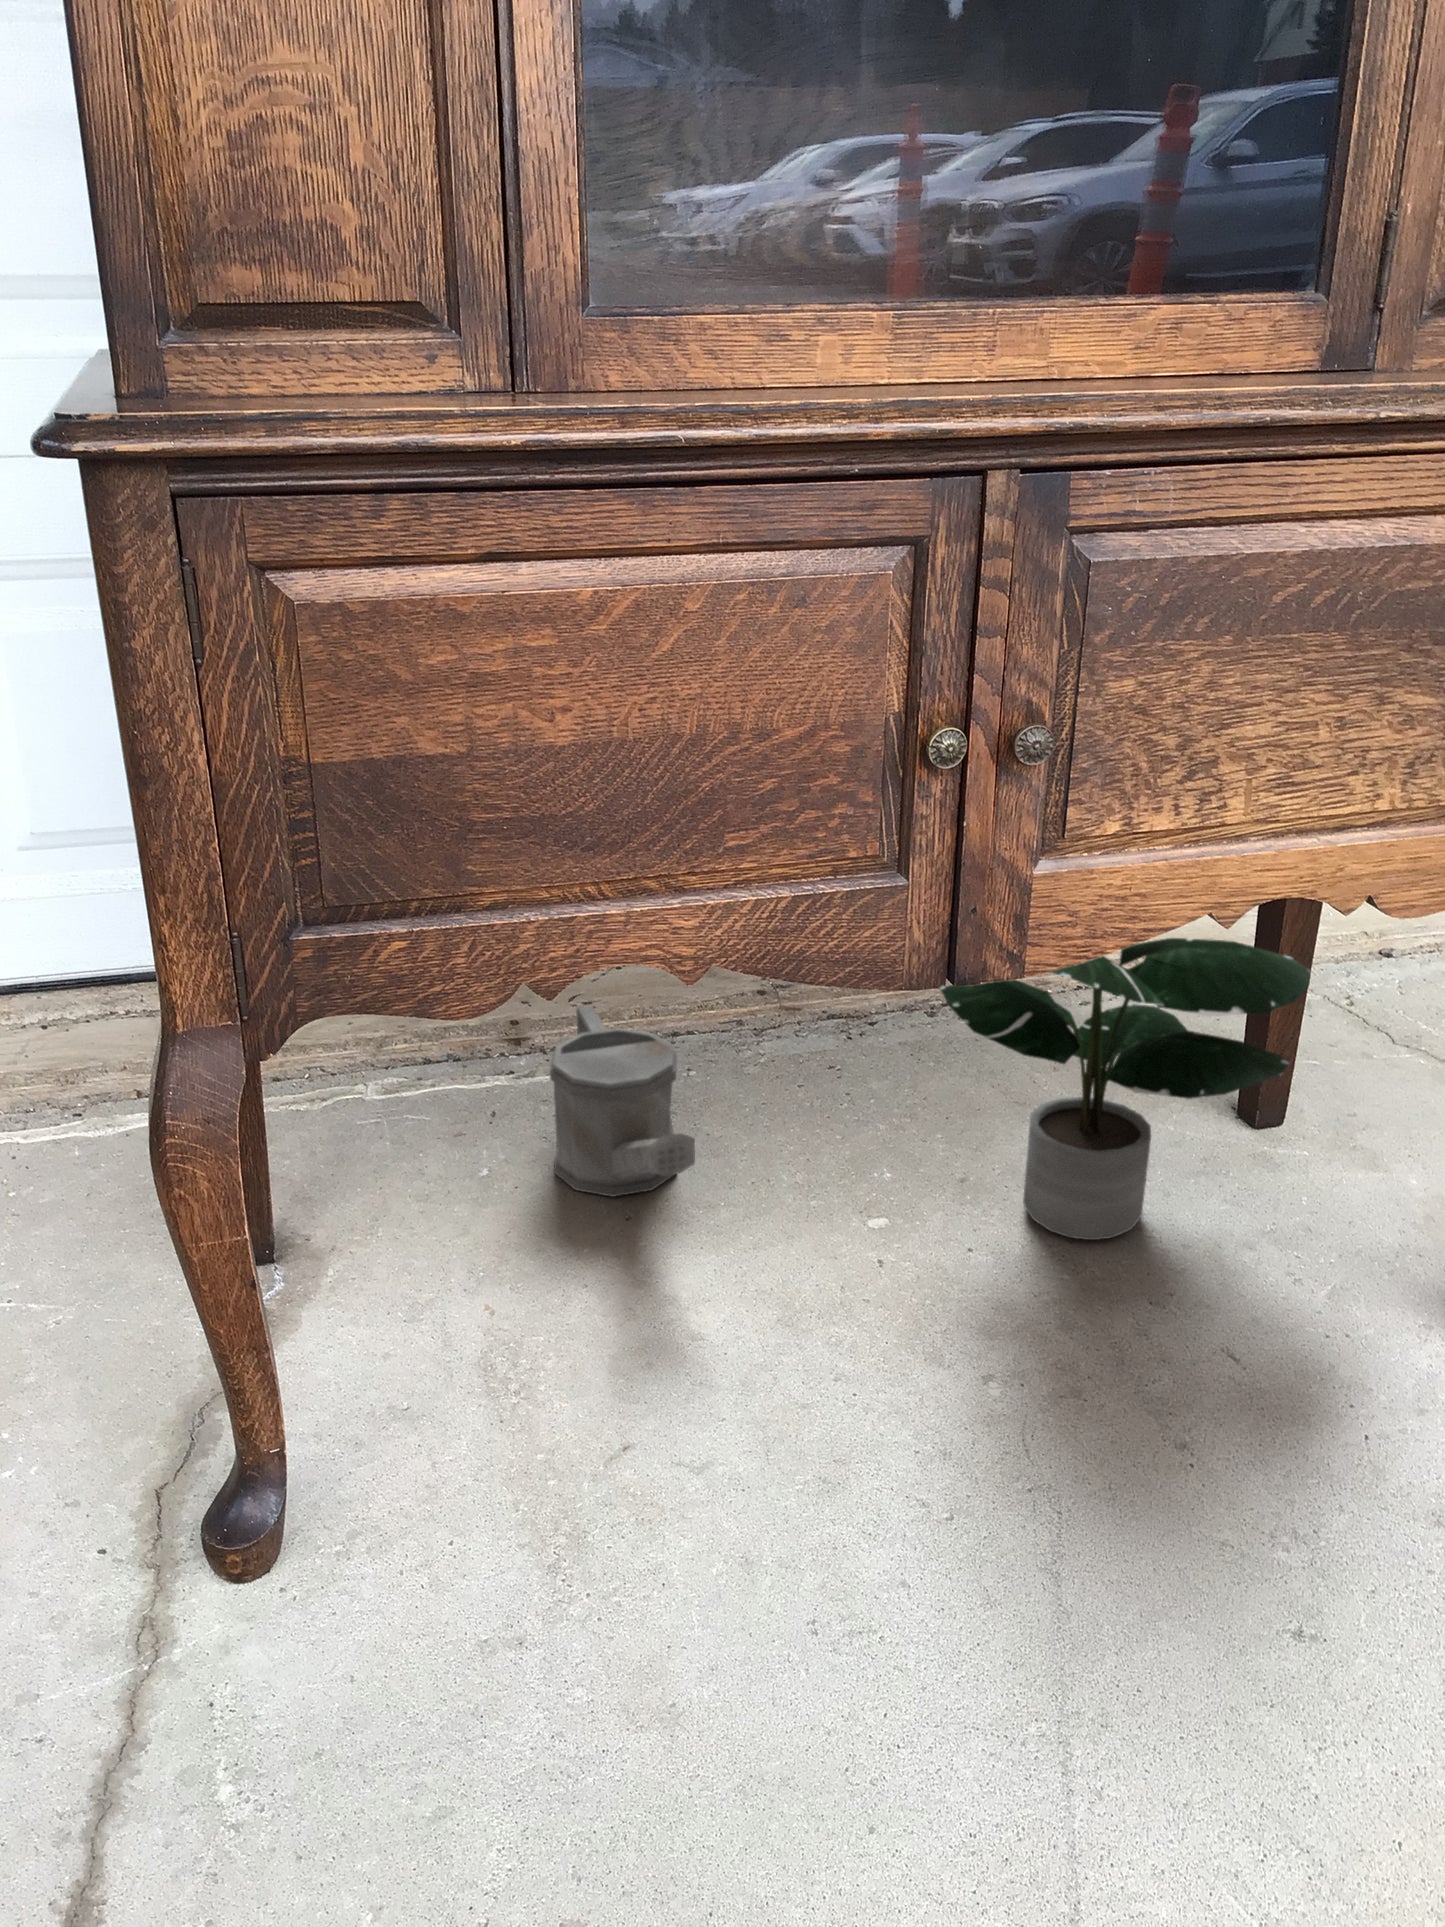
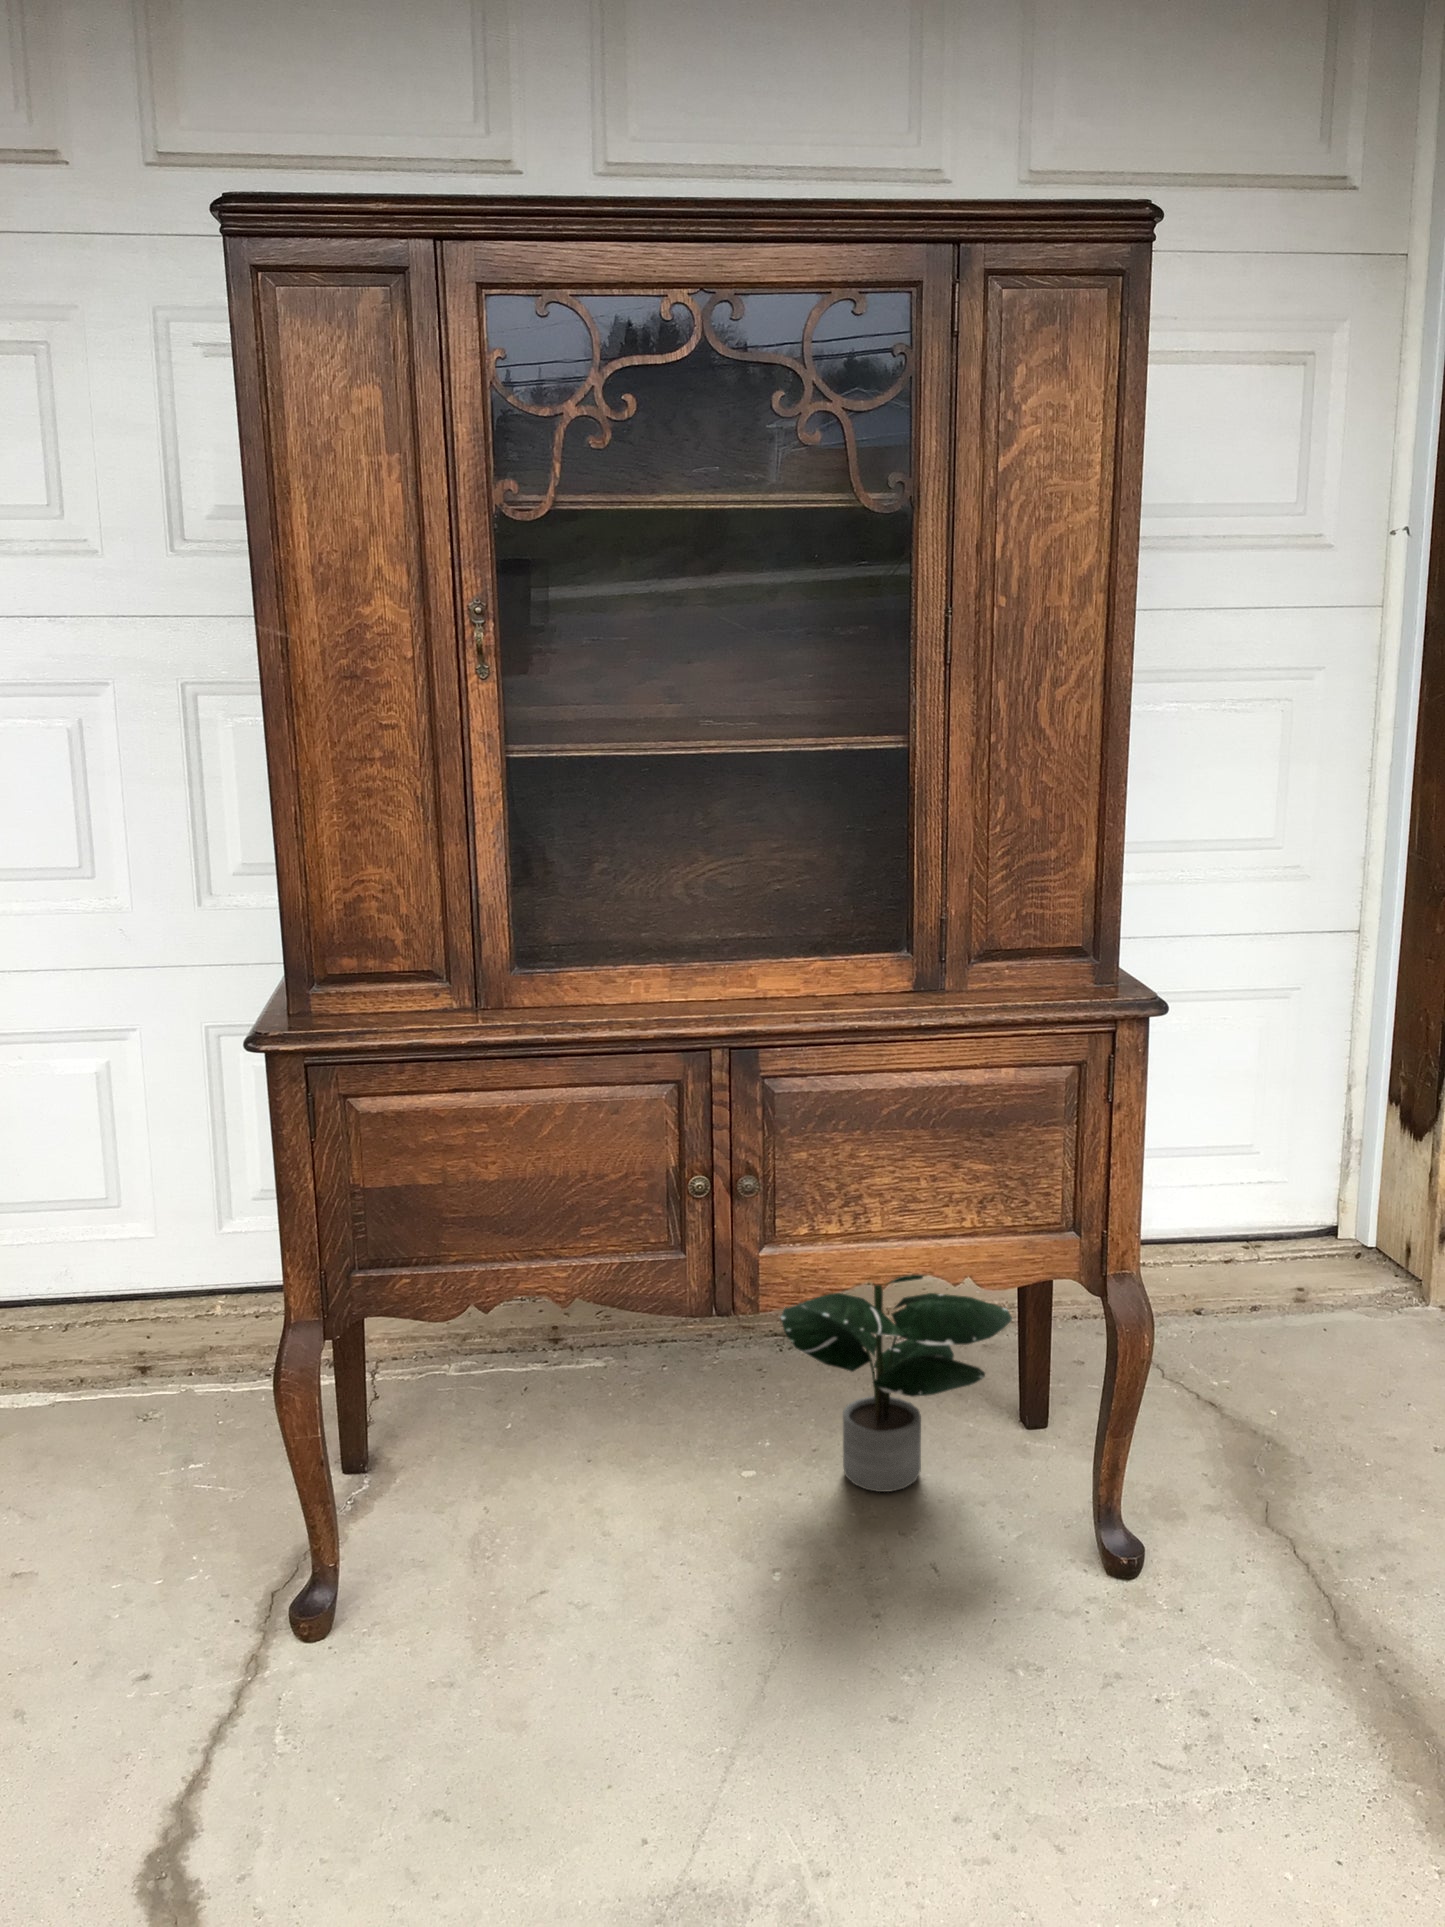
watering can: present [550,1006,695,1197] -> none [550,1319,636,1446]

